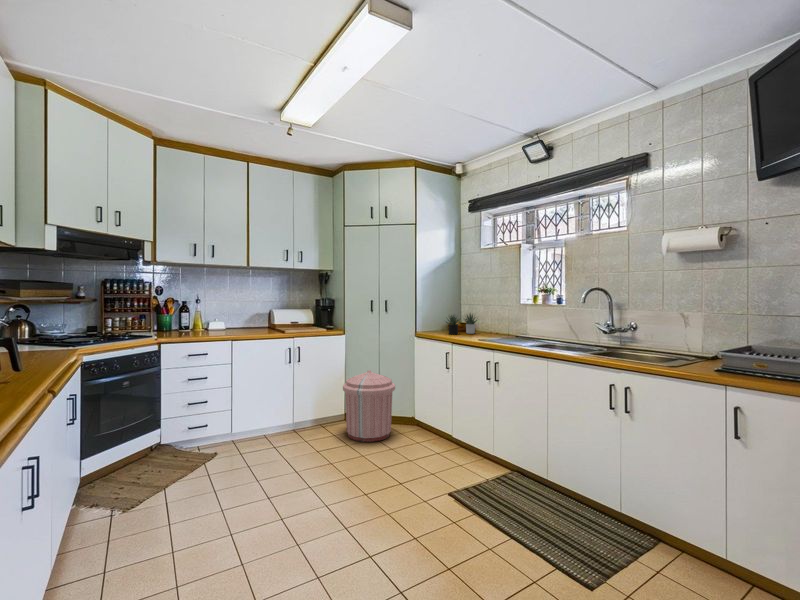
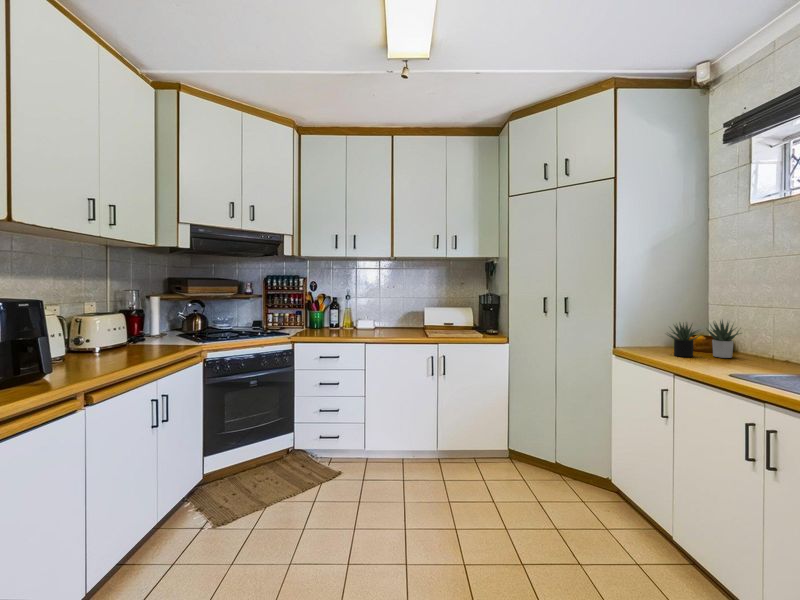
trash can: present [343,370,395,442] -> none [494,398,573,506]

